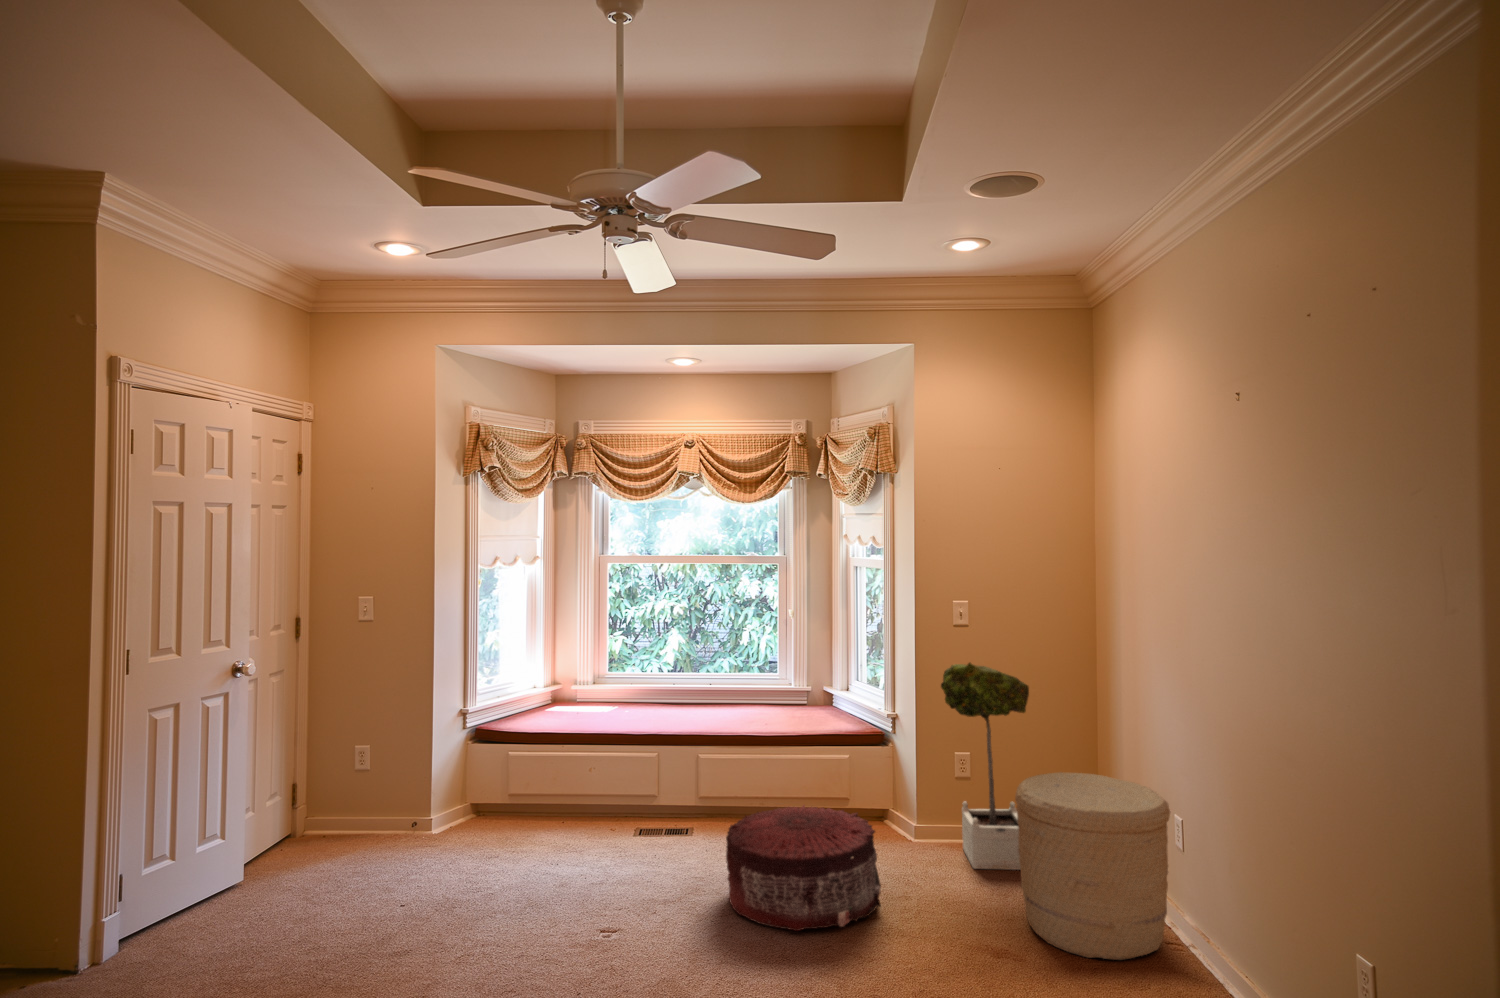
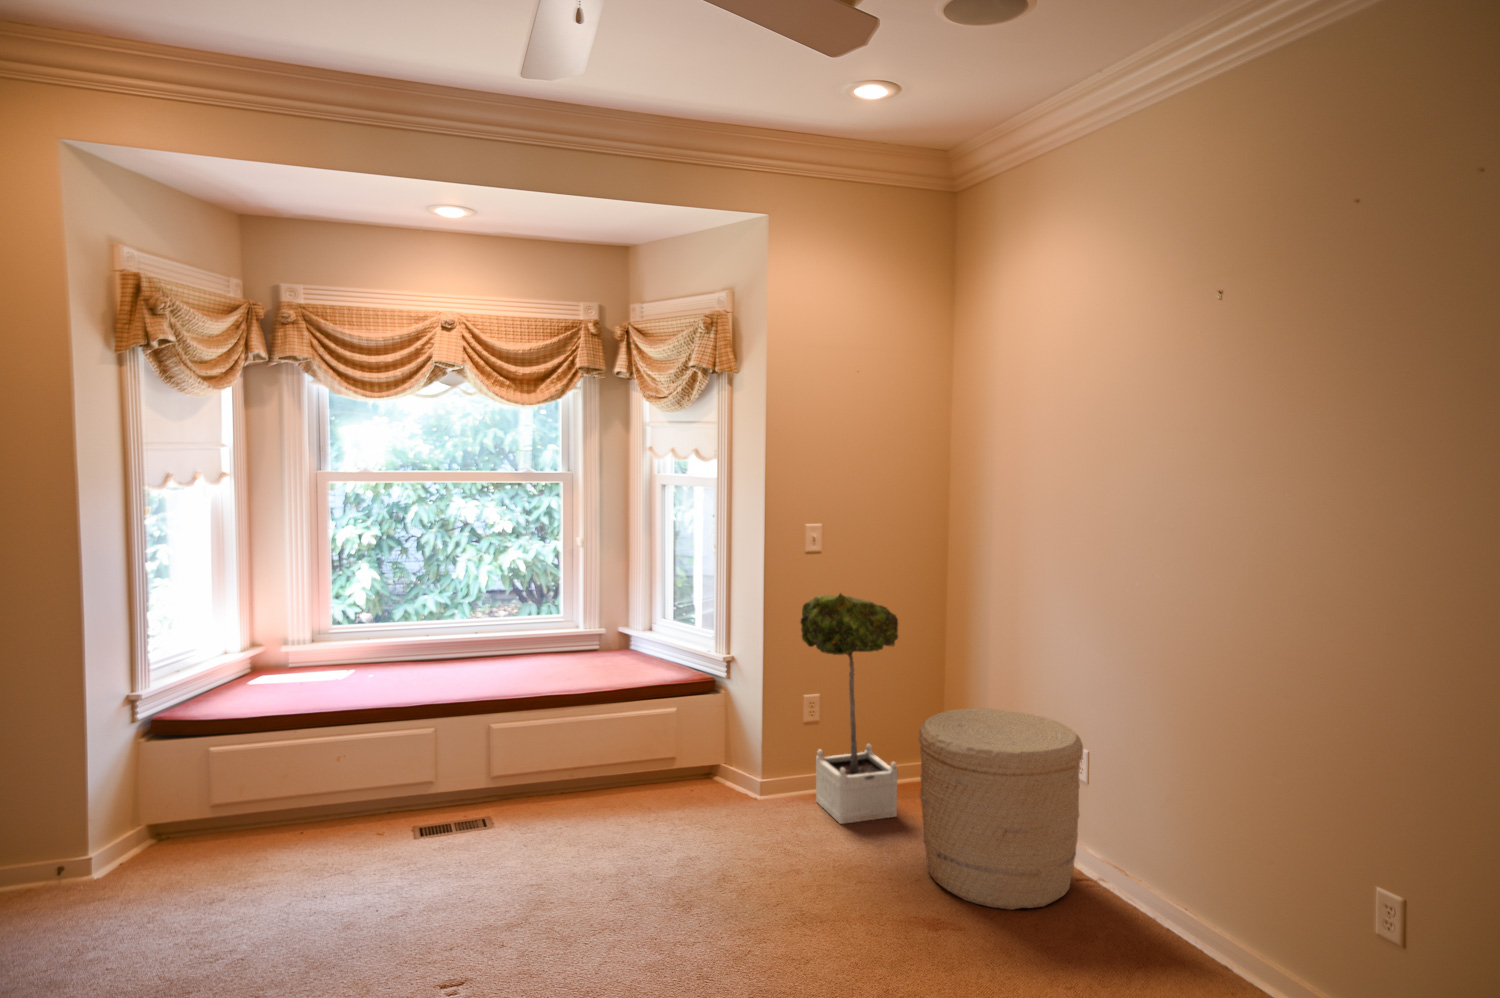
pouf: present [726,805,881,931] -> none [575,777,774,939]

